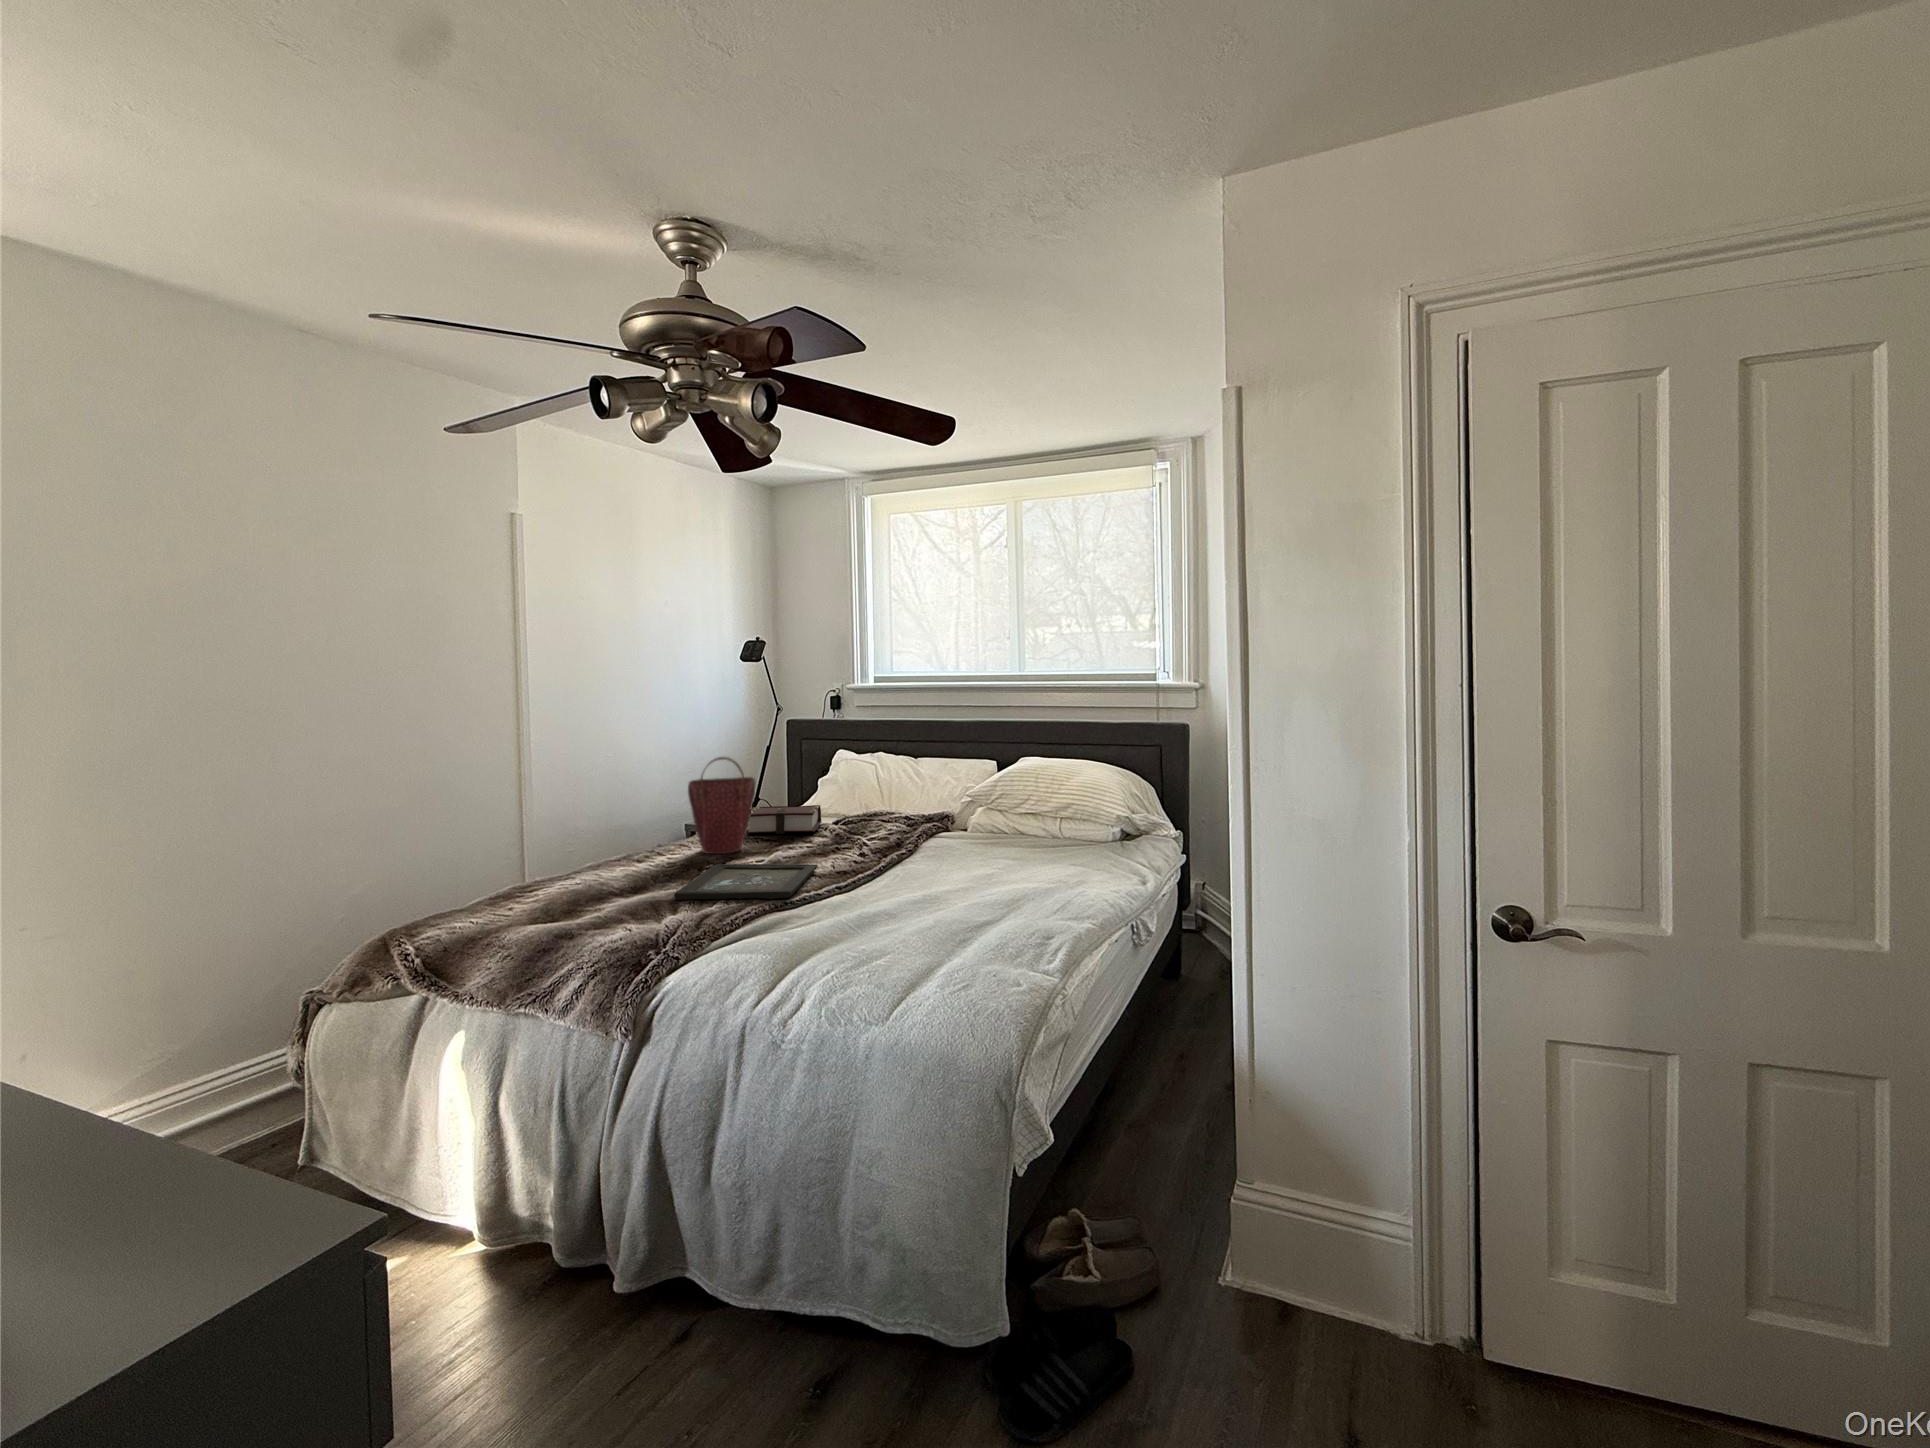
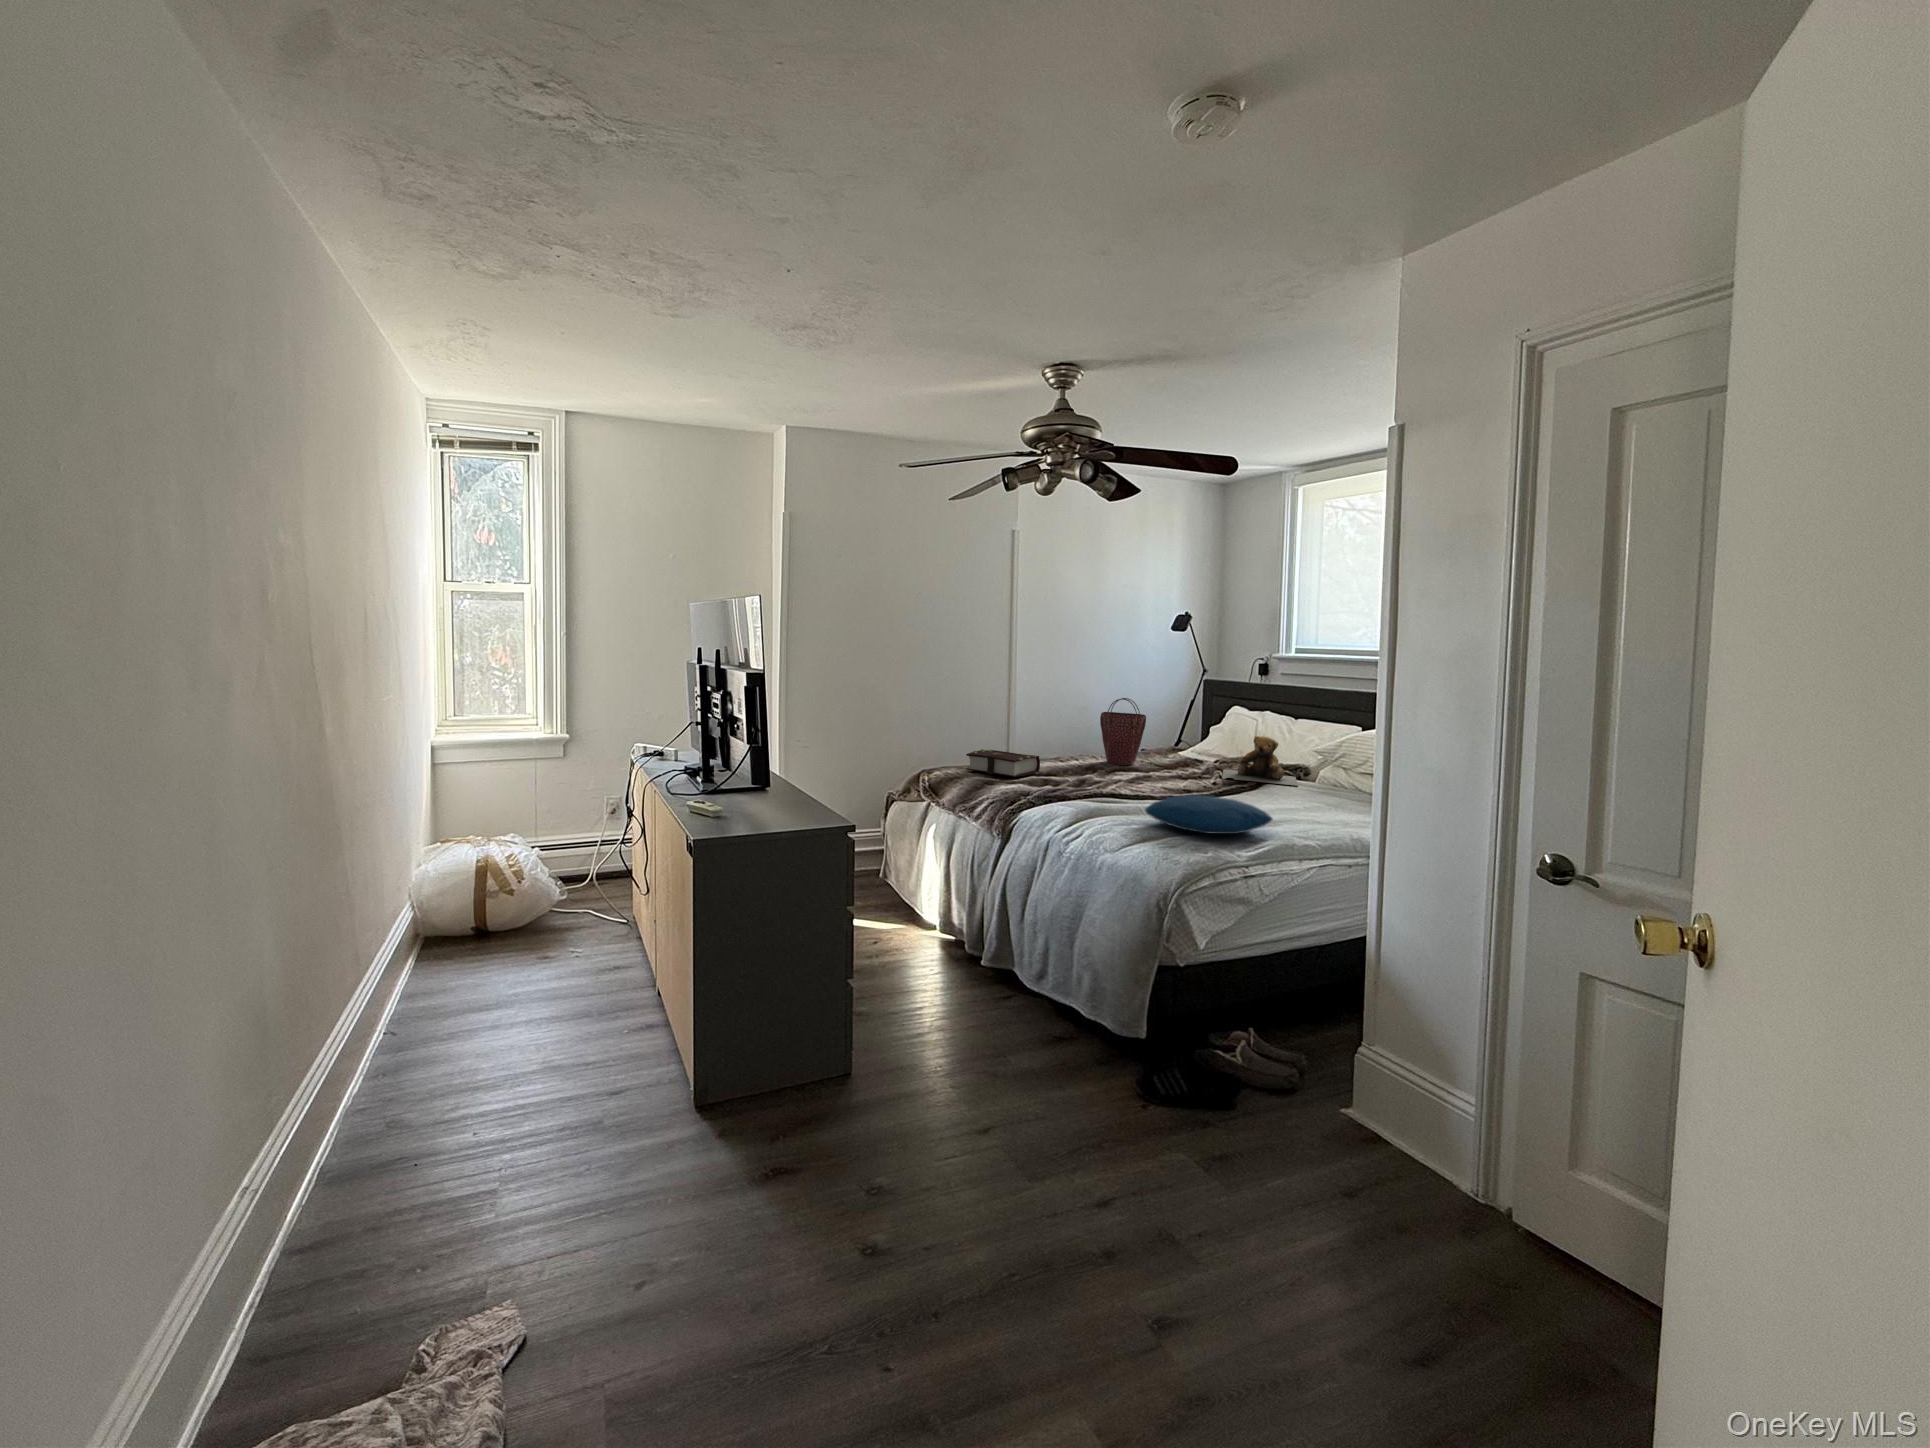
teddy bear: none [856,787,957,850] -> present [1222,736,1298,786]
book: present [746,805,821,834] -> present [966,749,1040,777]
tray: present [674,864,817,900] -> none [1062,768,1167,790]
pillow: none [878,887,1038,952] -> present [1146,795,1272,834]

